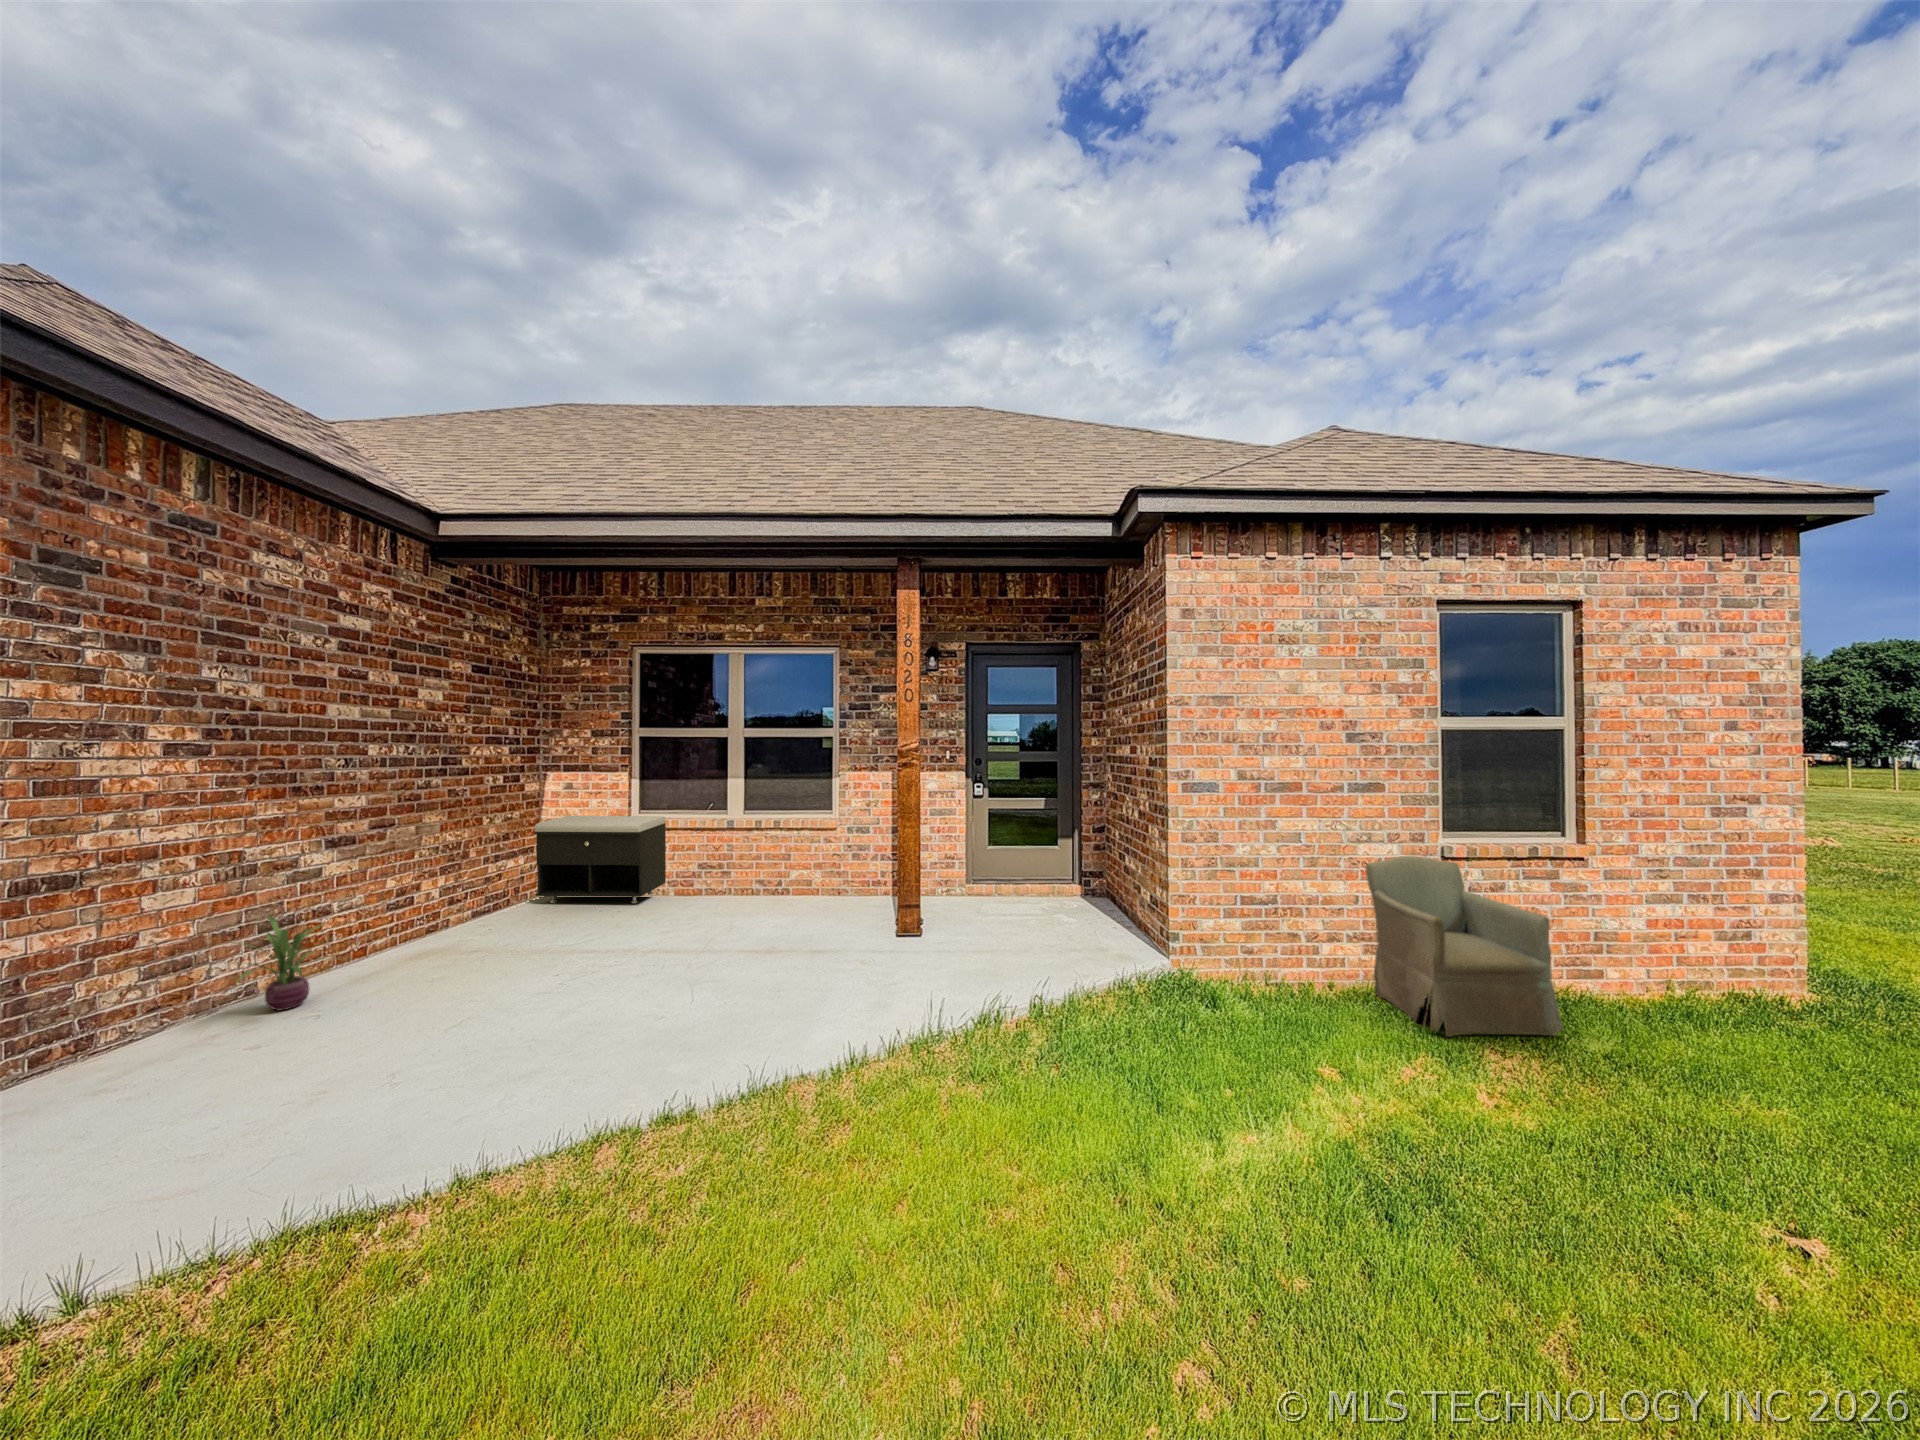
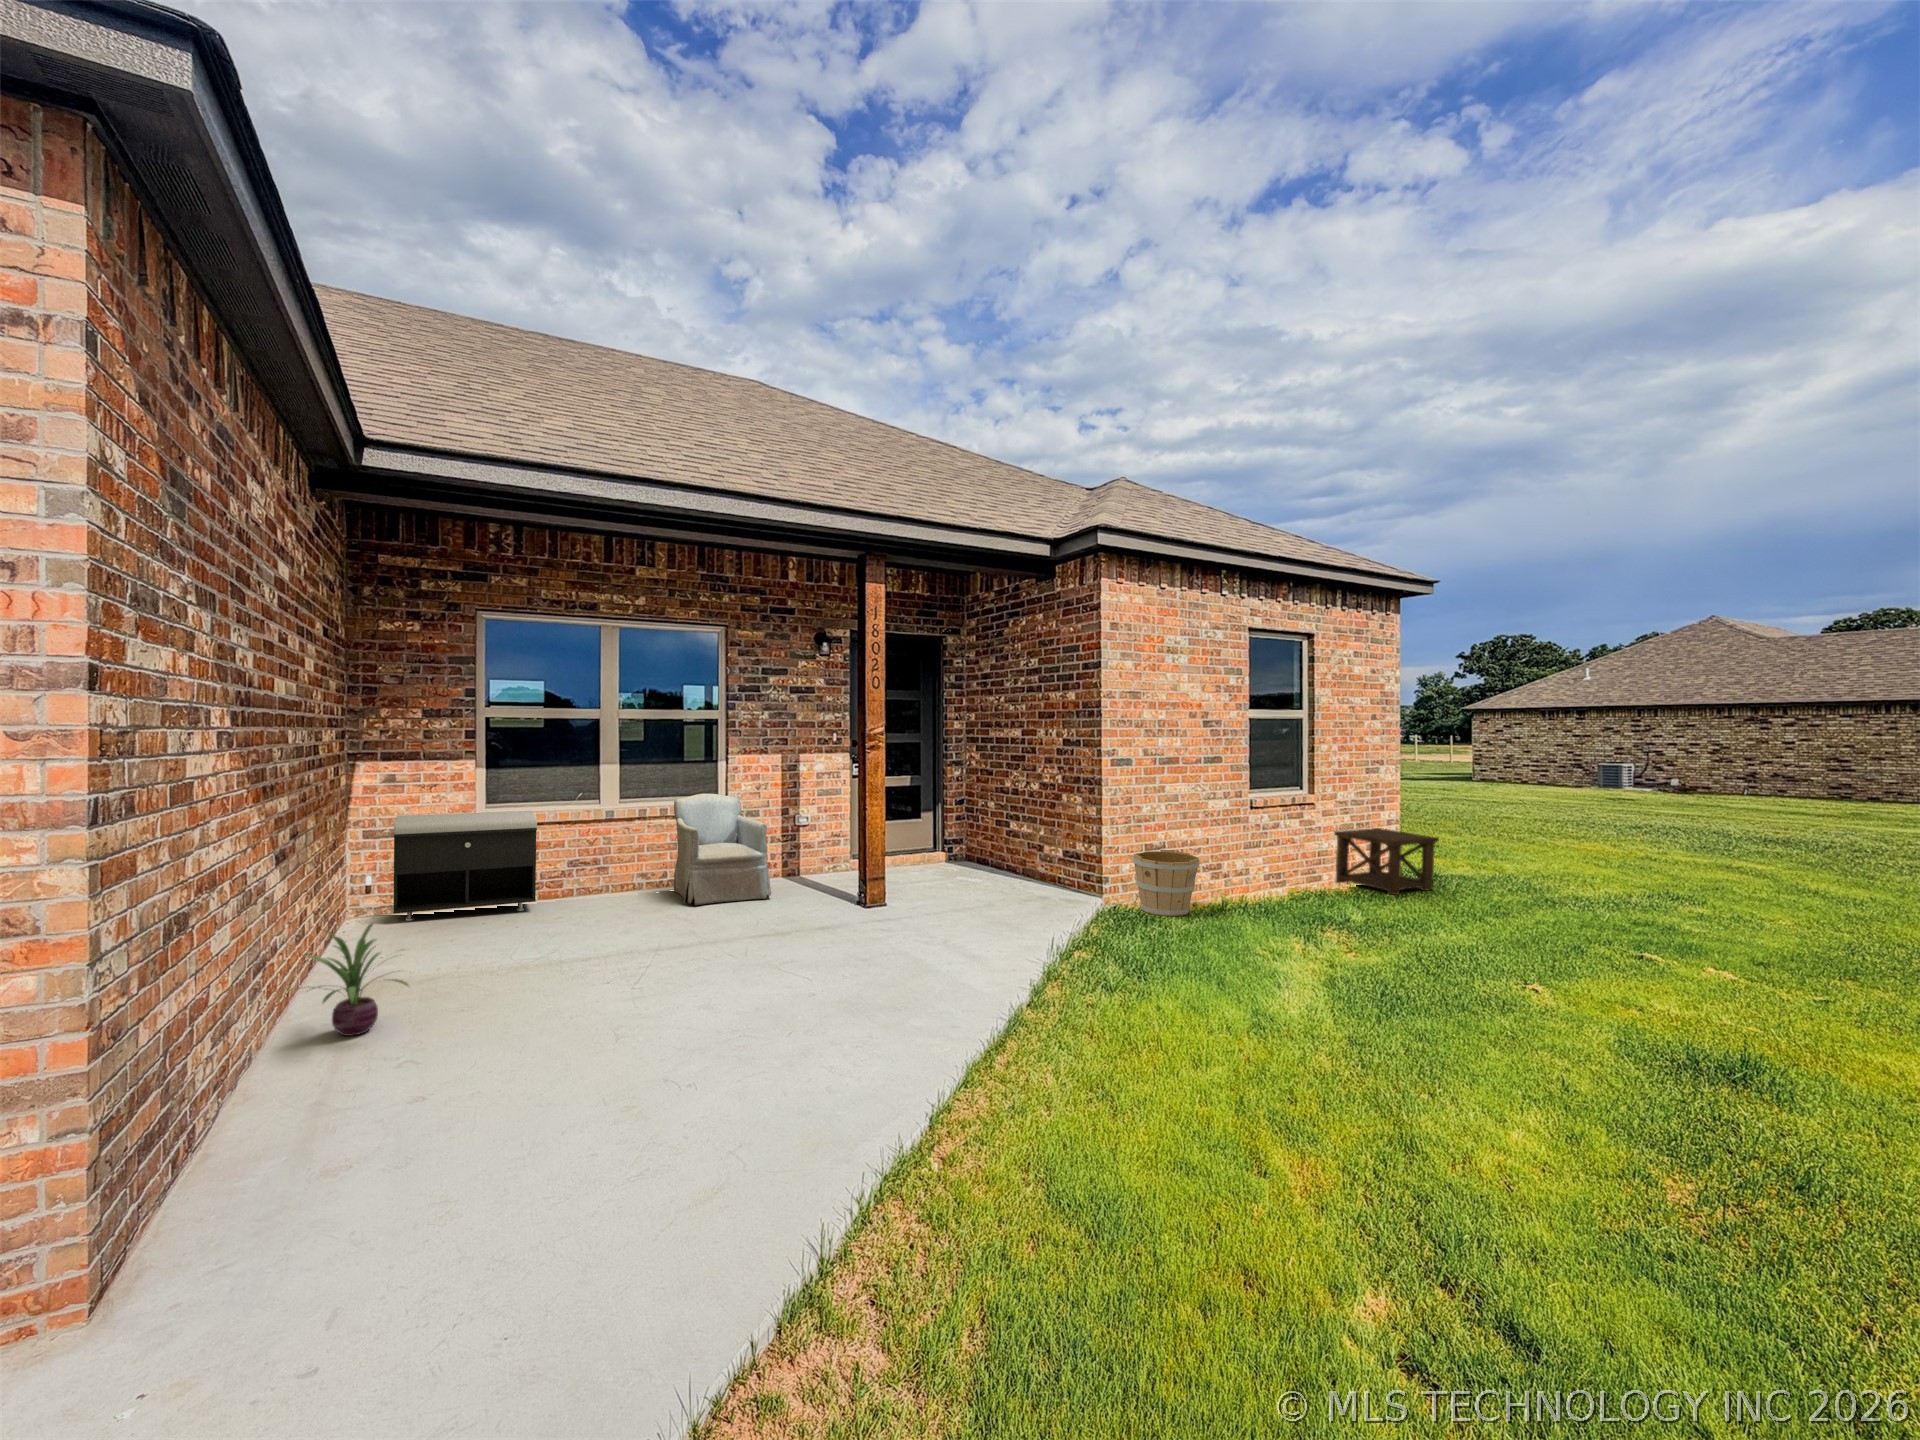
armchair: present [1365,856,1563,1037] -> present [674,794,771,905]
side table: none [1632,906,1869,1032] -> present [1334,828,1439,895]
wooden bucket: none [1208,910,1307,1010] -> present [1133,850,1200,916]

